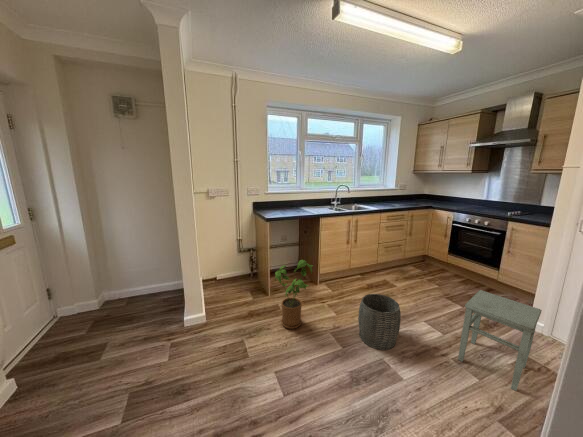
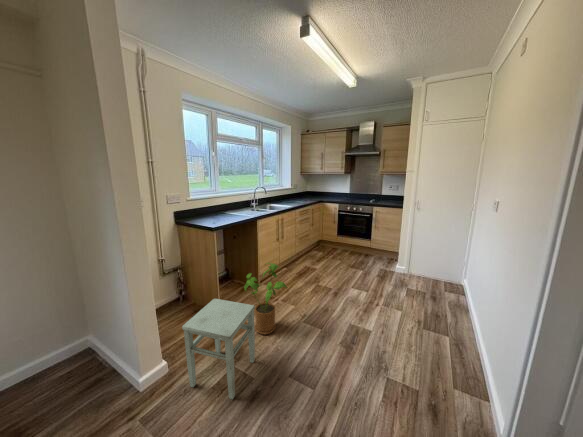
stool: present [458,290,542,391] -> present [182,299,255,399]
woven basket: present [358,294,401,350] -> none [320,275,353,319]

